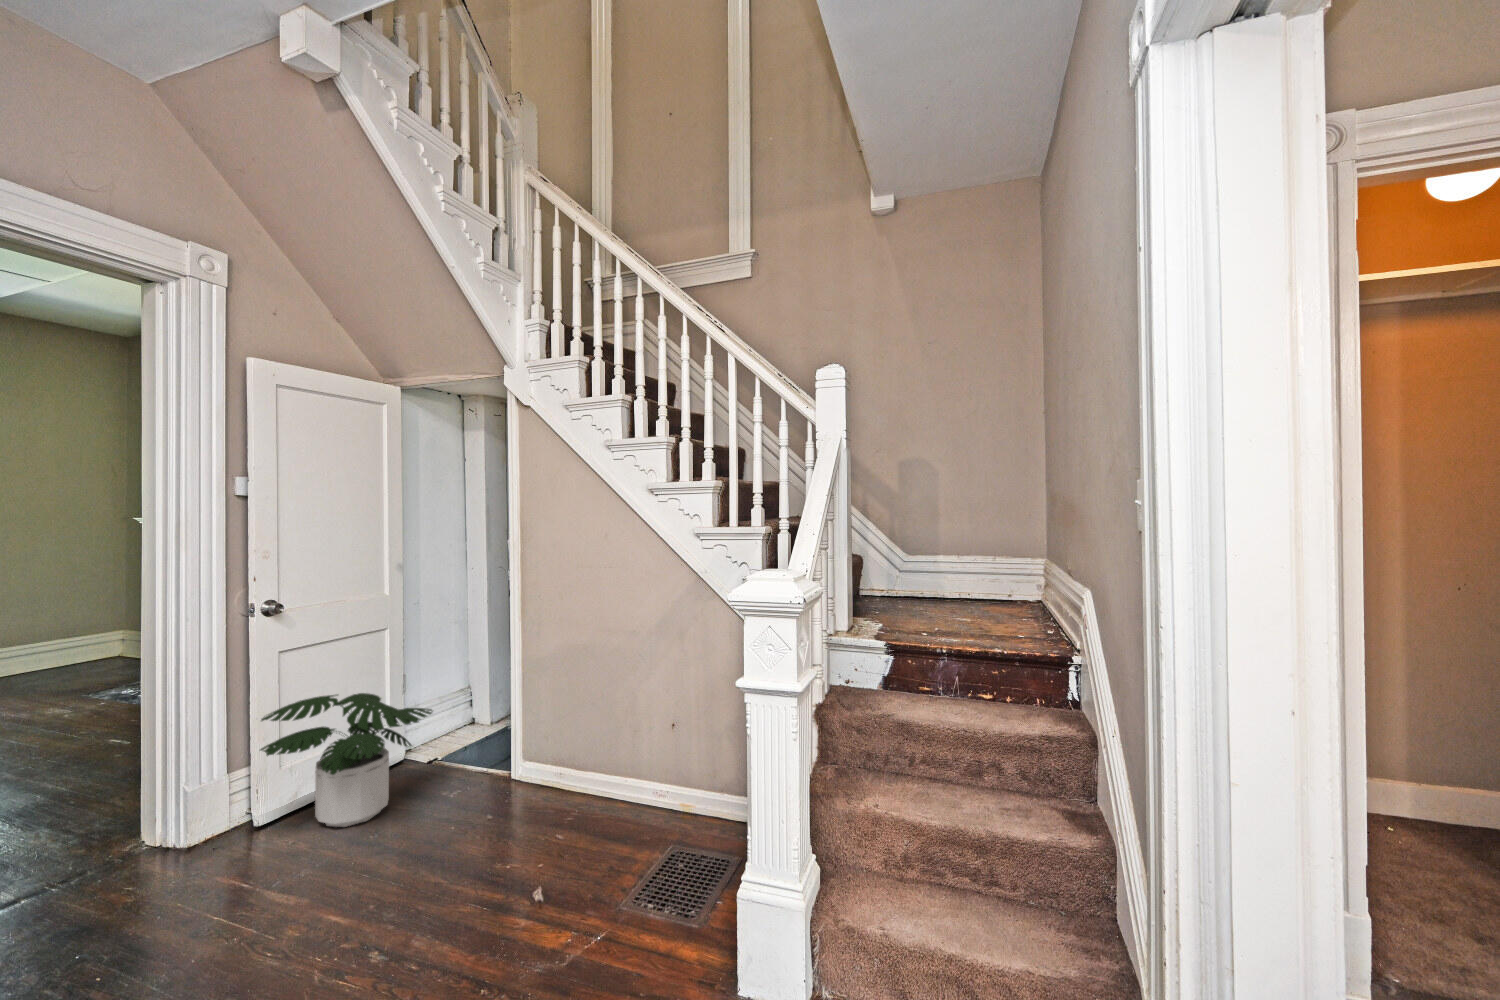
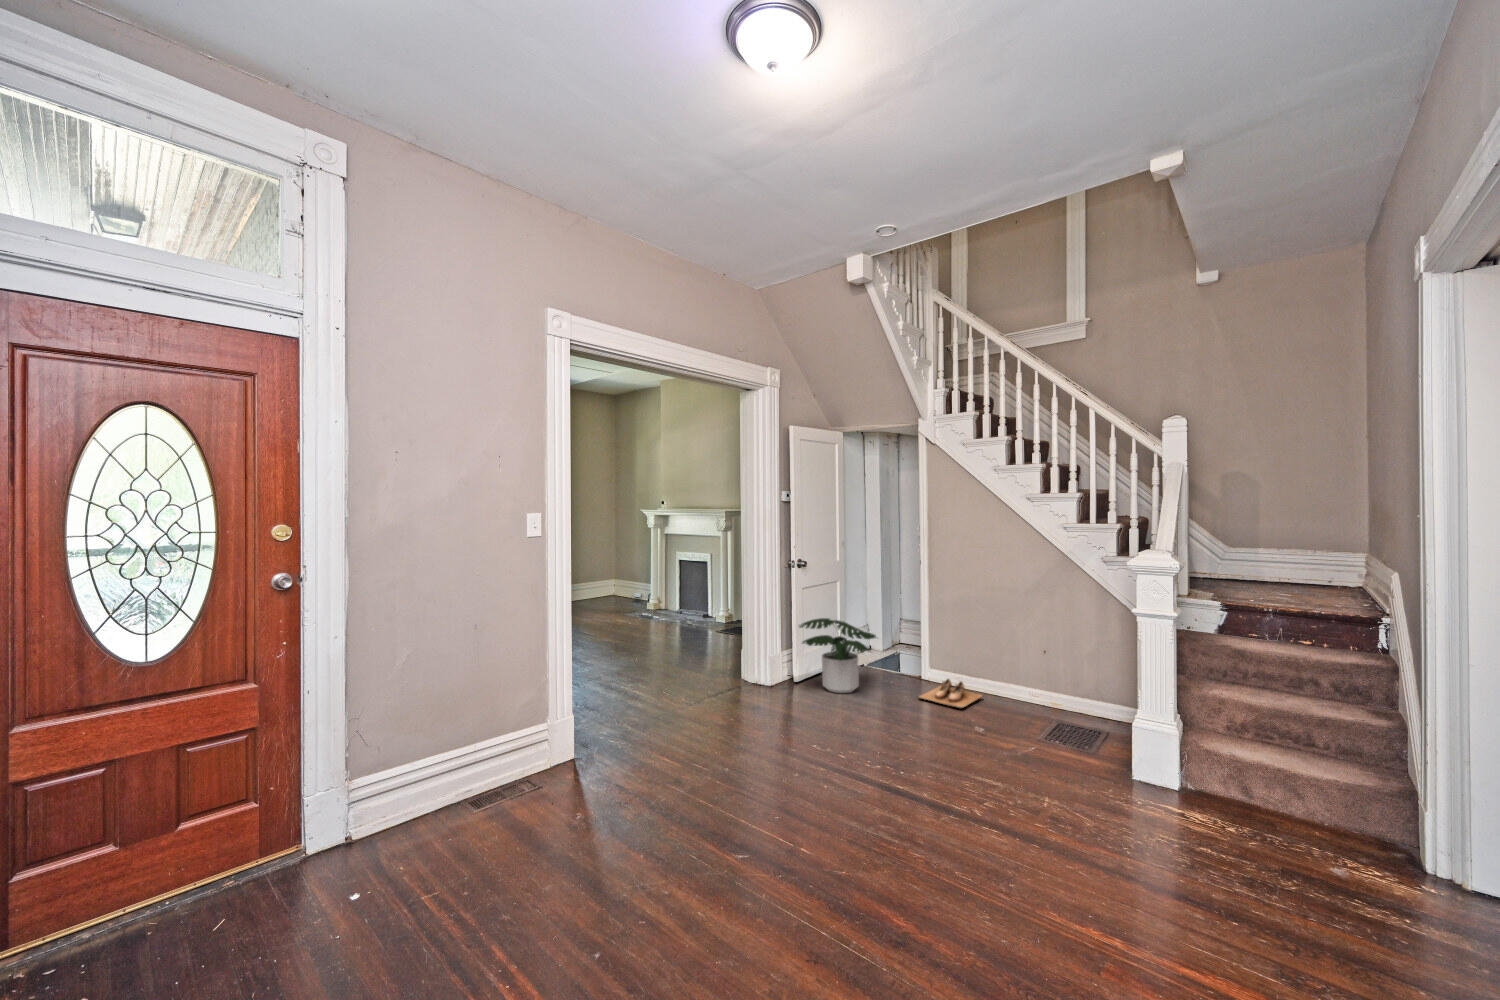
shoe: none [478,773,590,833] -> present [918,679,983,708]

